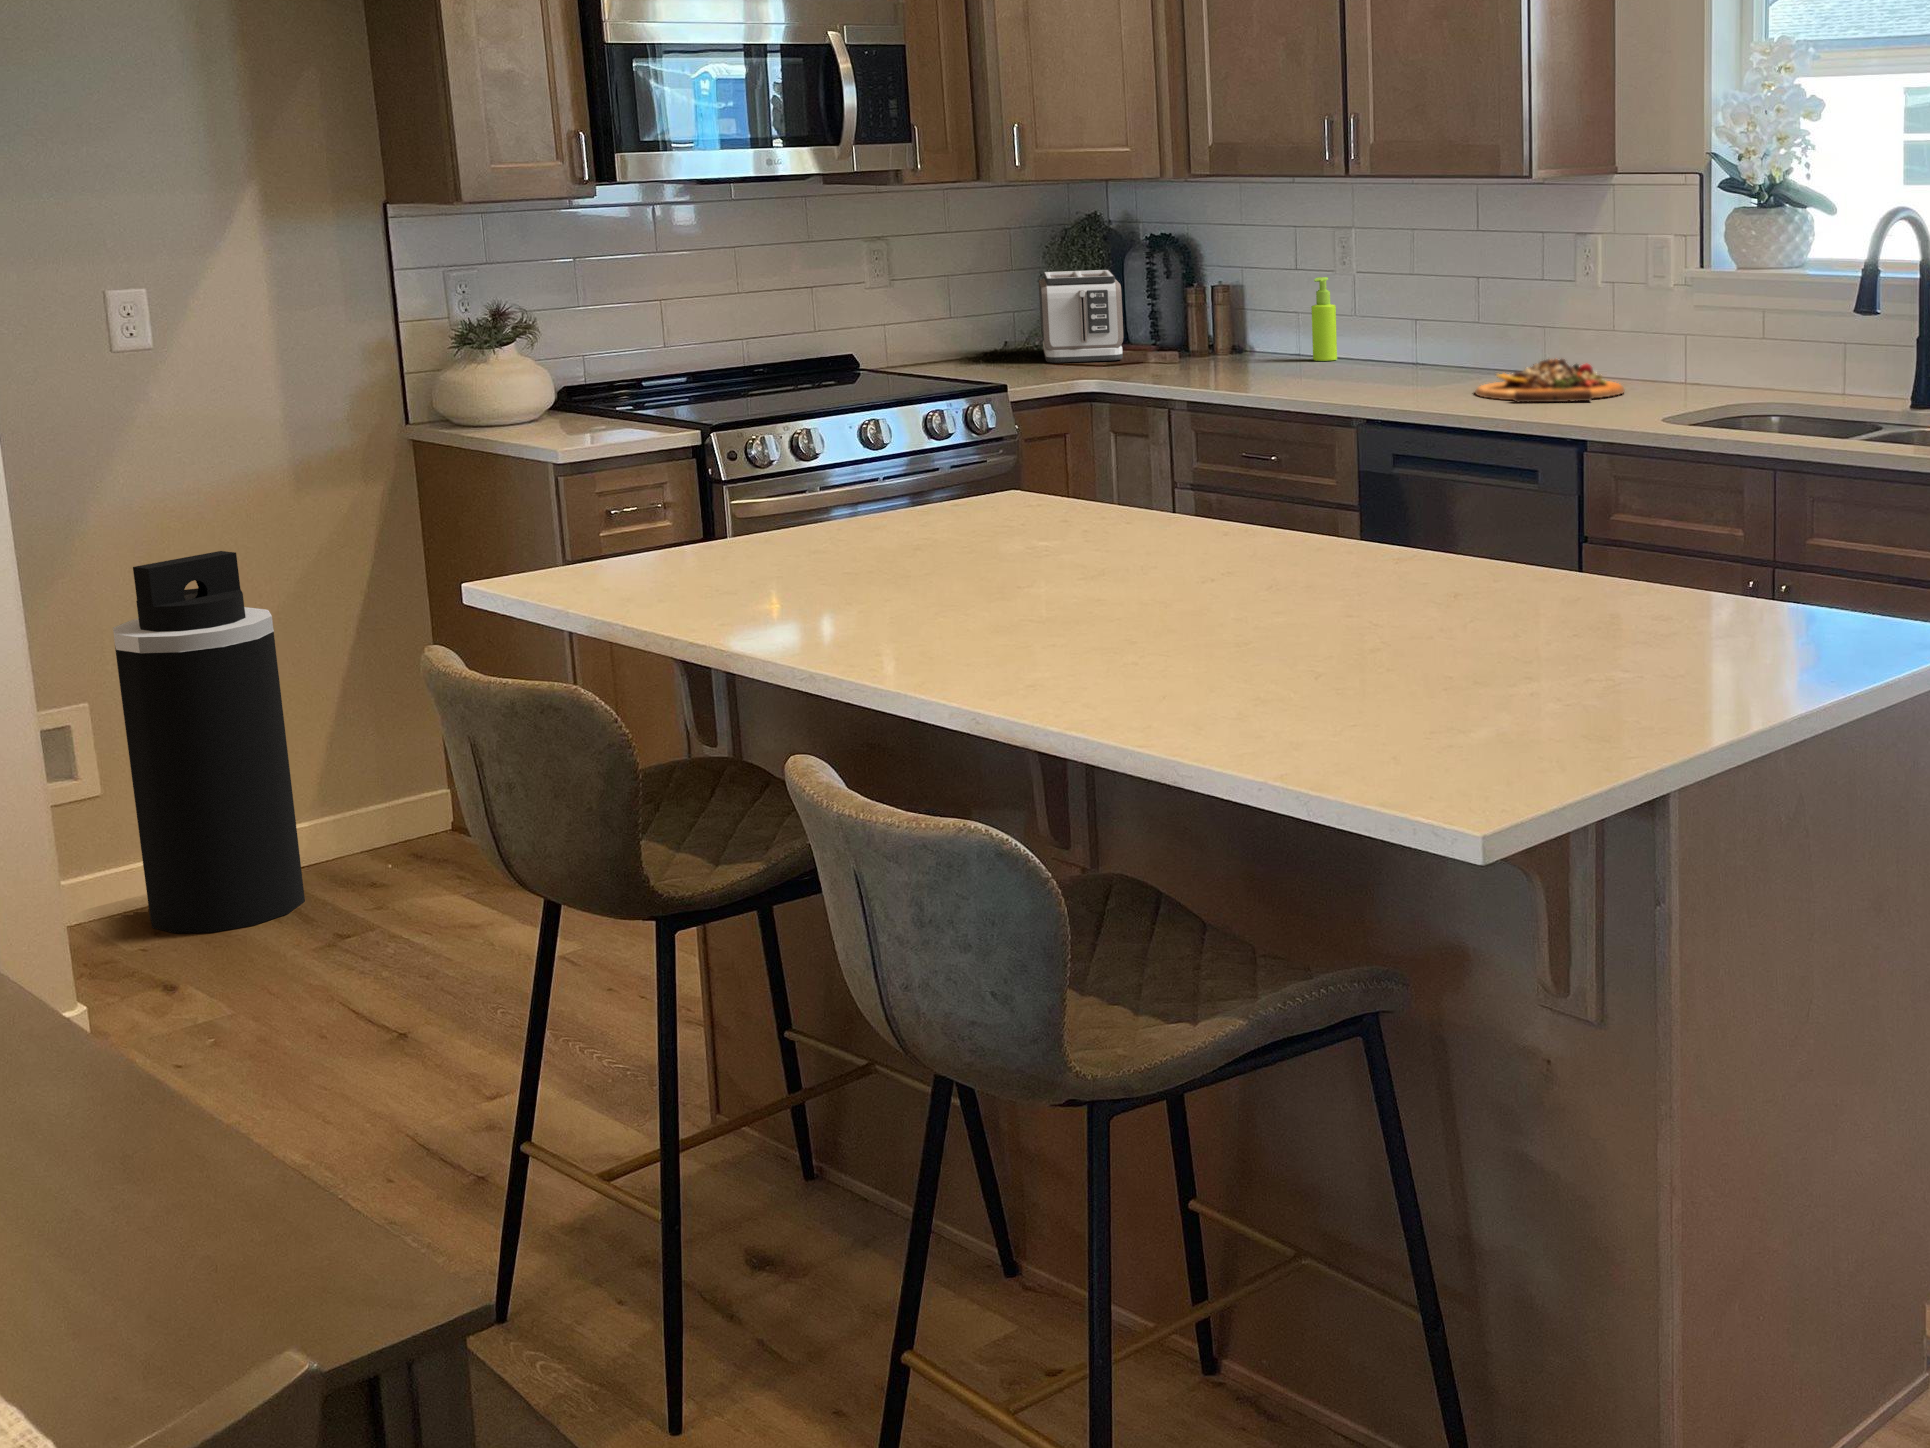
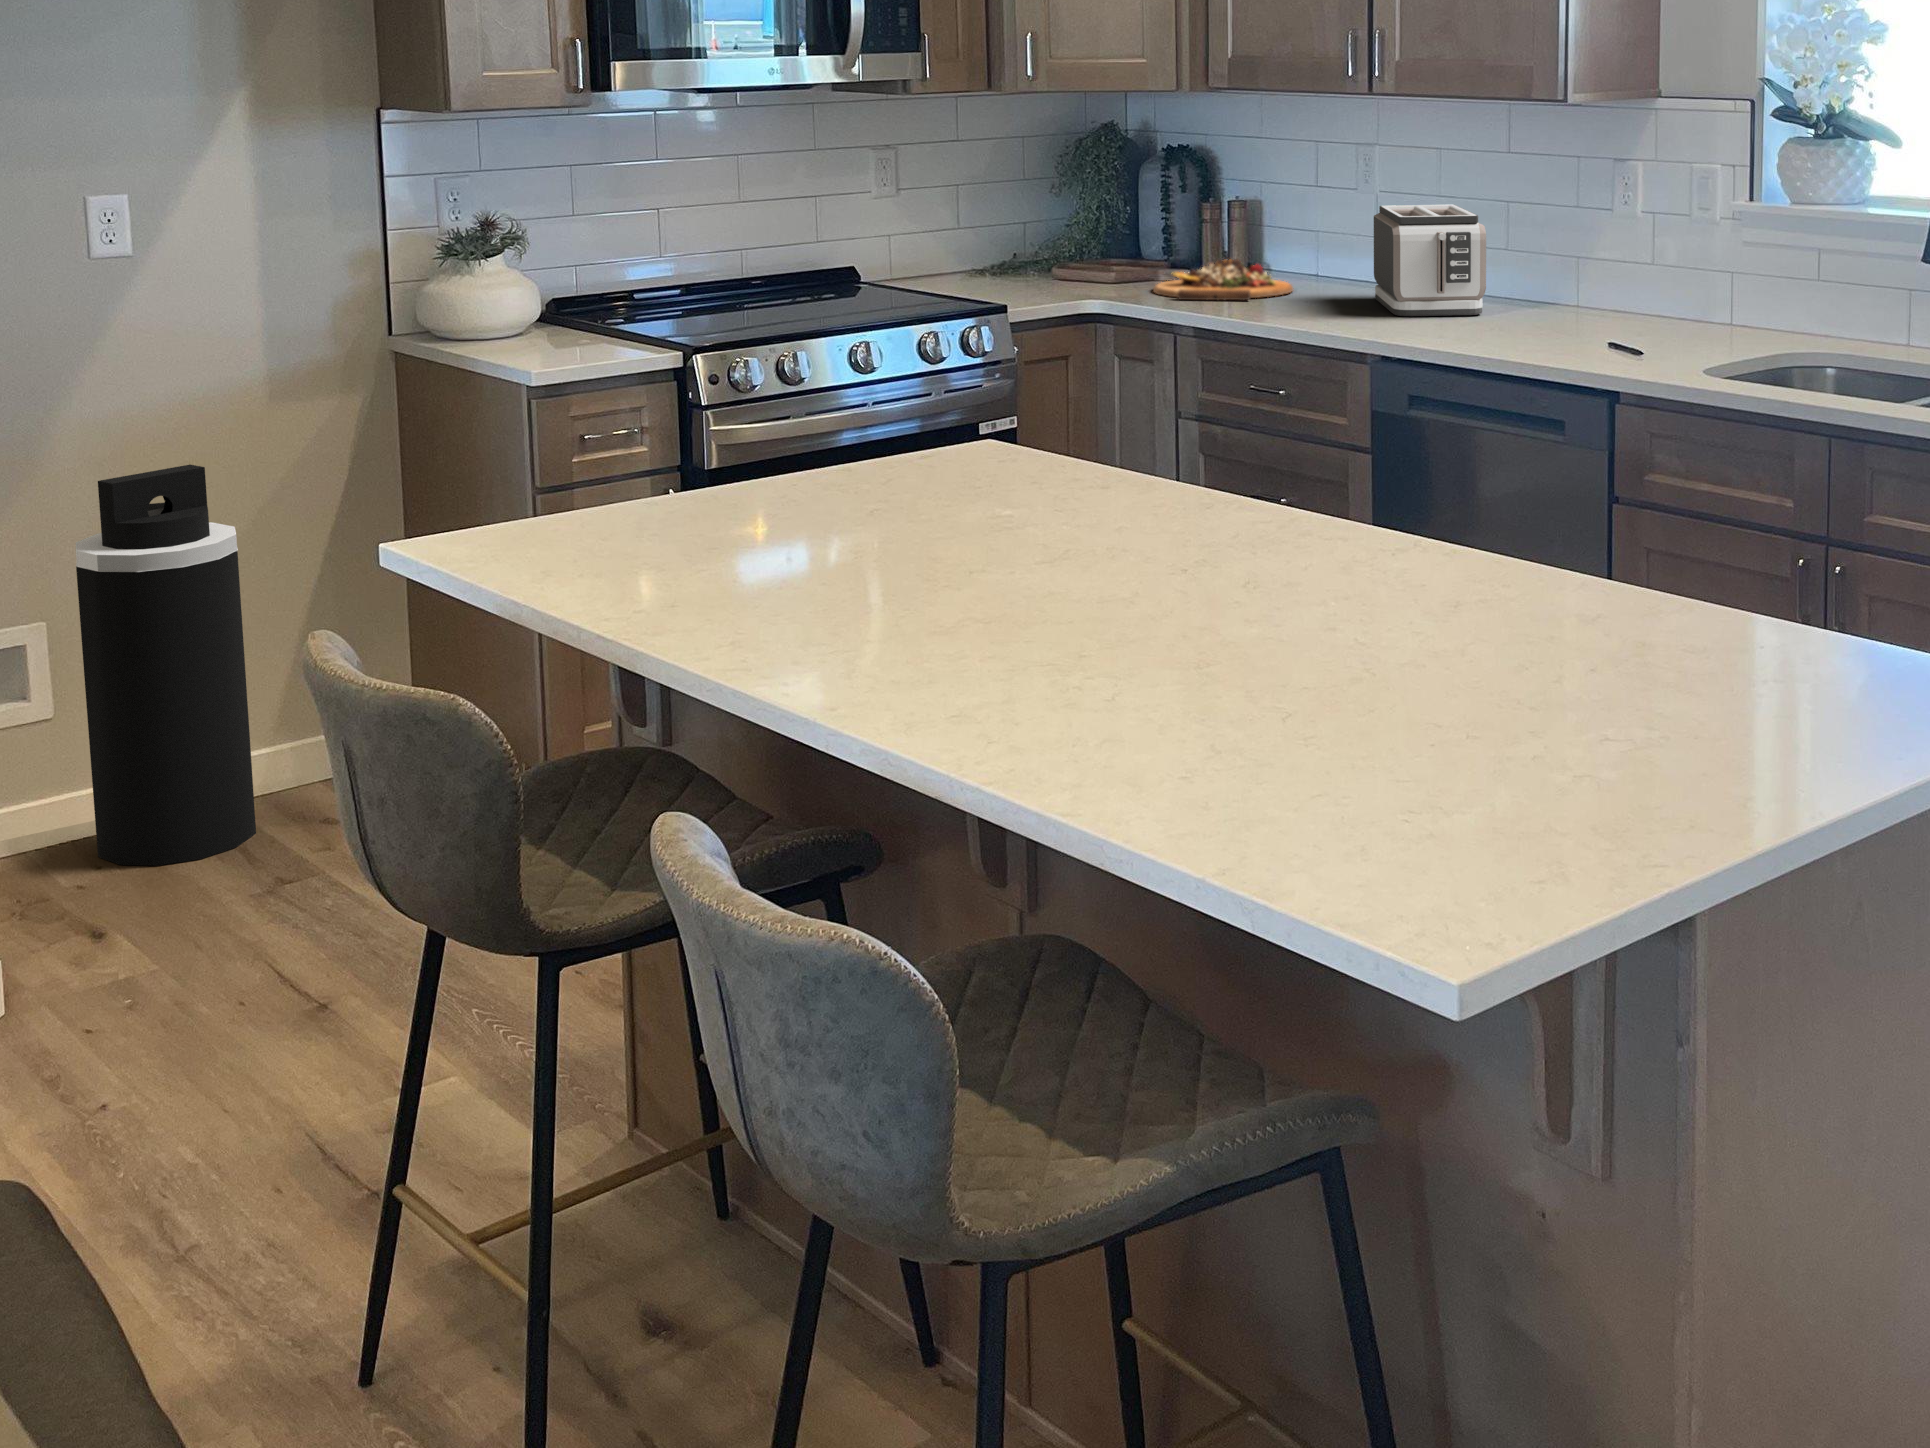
toaster: present [1039,270,1123,363] -> present [1374,205,1486,316]
soap dispenser: present [1311,277,1337,361] -> none [1332,197,1358,285]
cutting board: present [1475,359,1624,402] -> present [1153,259,1293,300]

